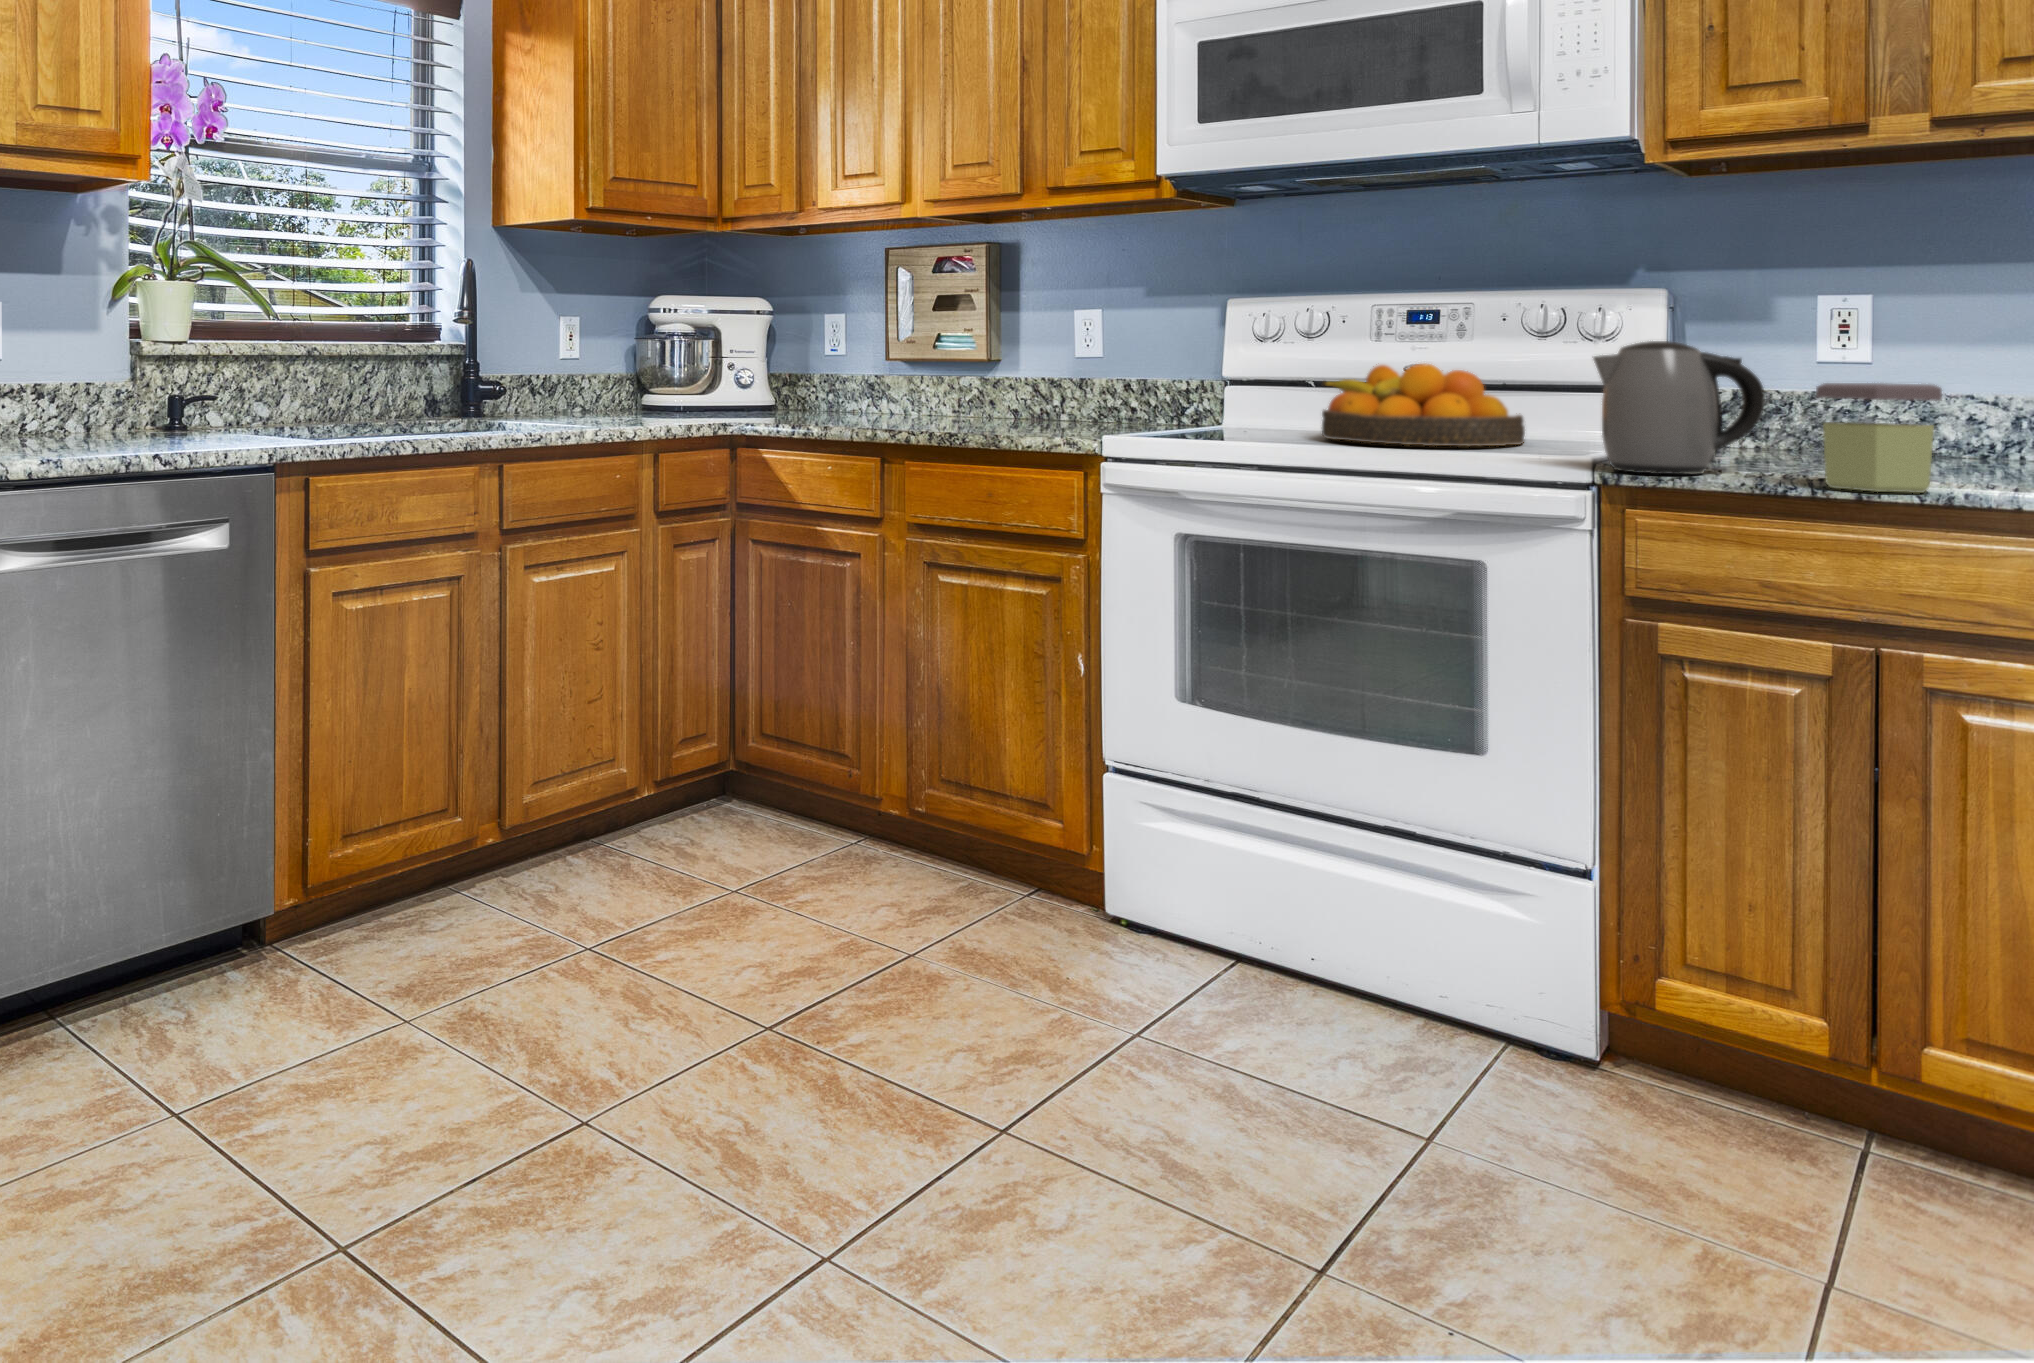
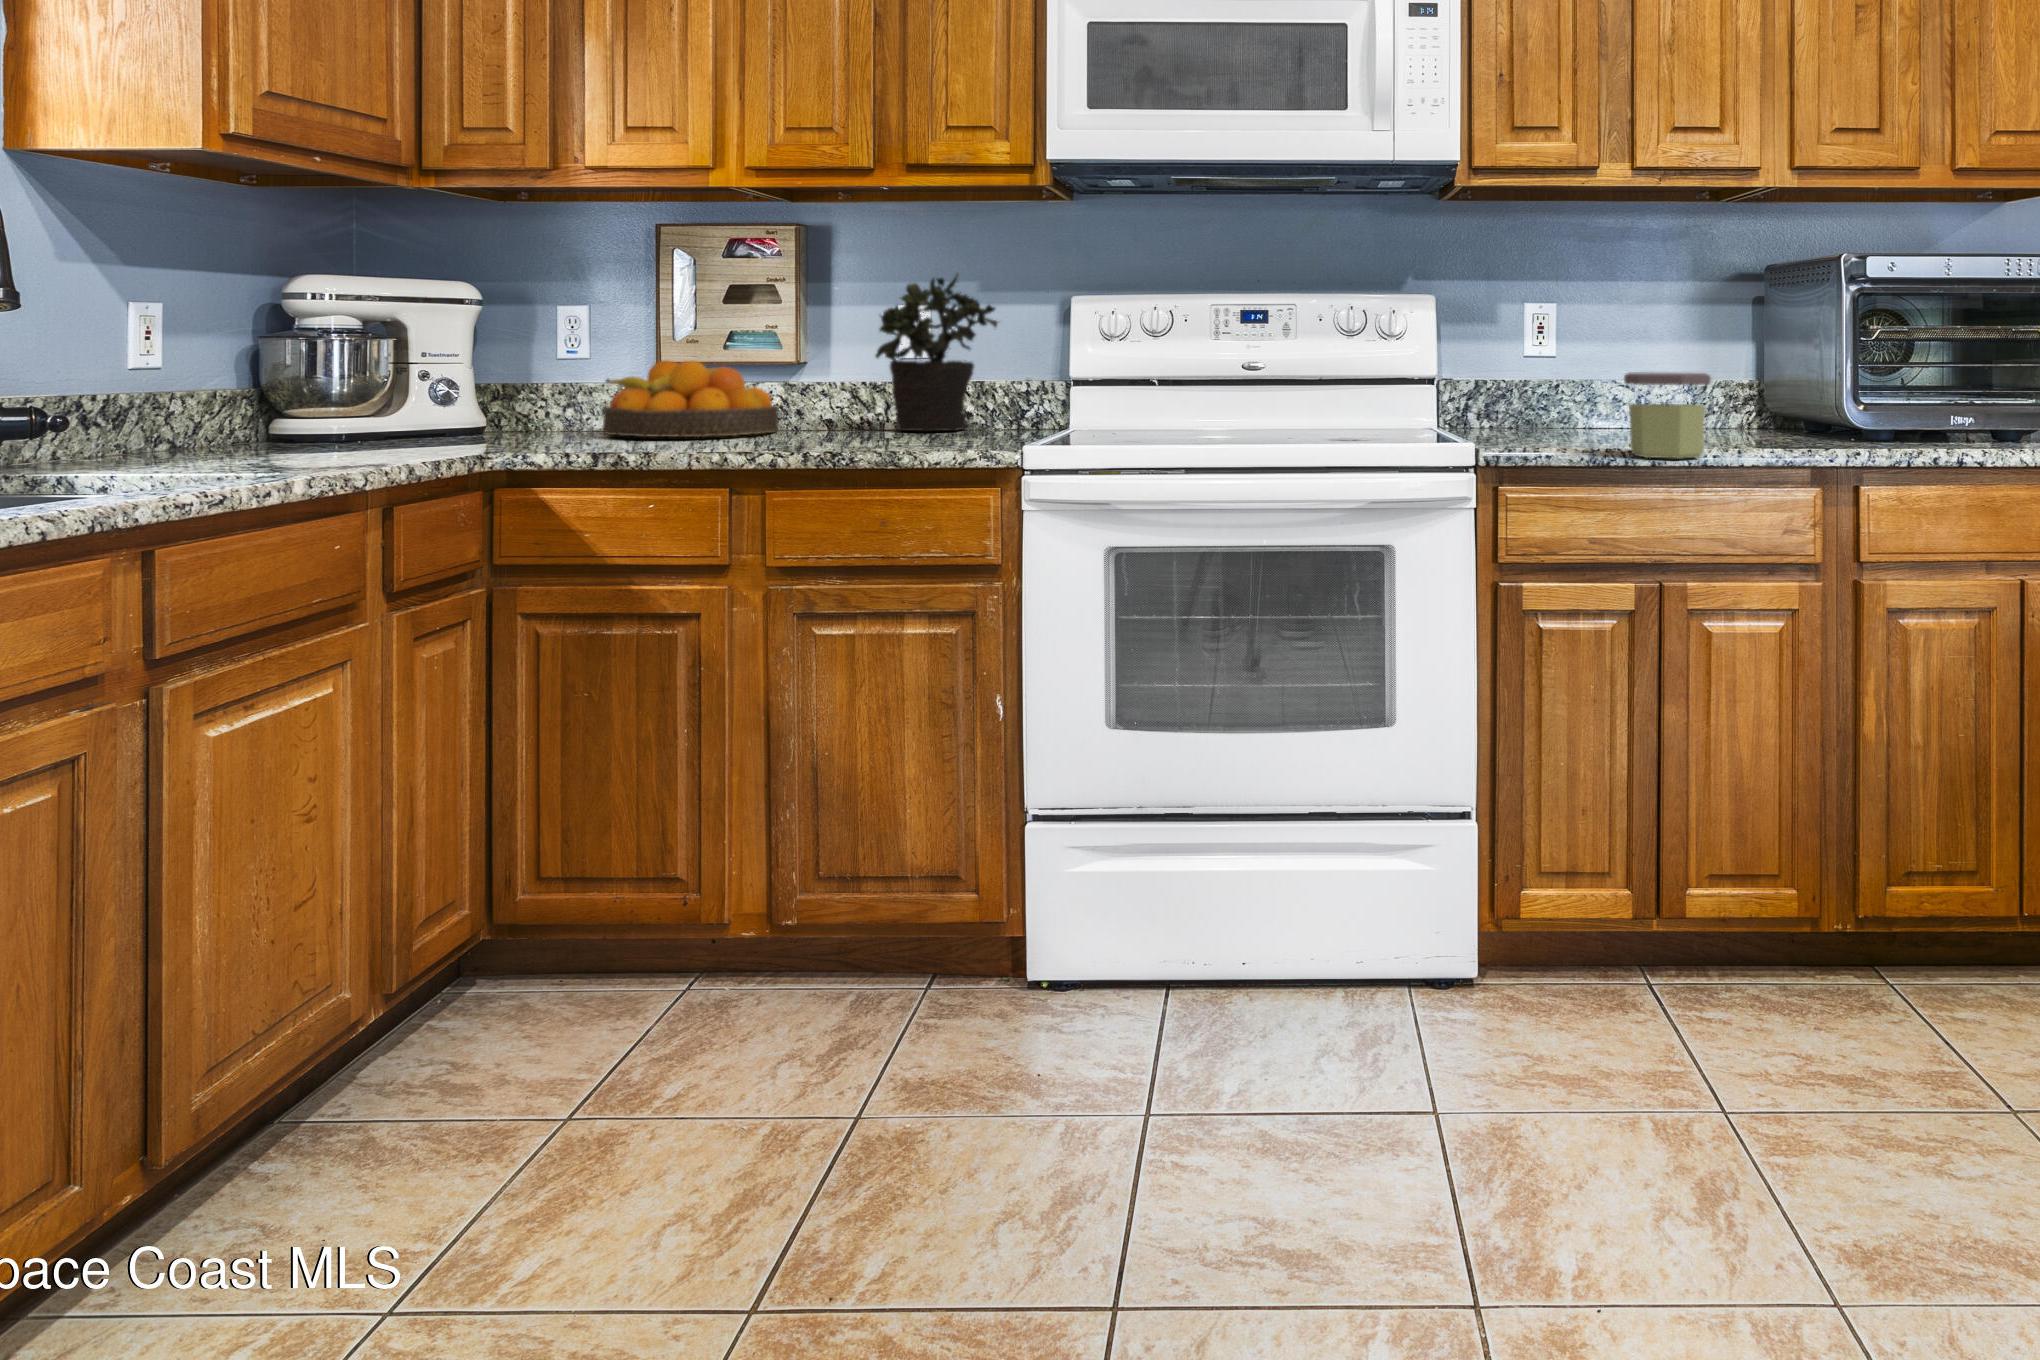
potted plant: none [1043,279,1179,424] -> present [876,274,998,431]
kettle: present [1593,341,1765,474] -> none [1464,339,1573,453]
fruit bowl: present [1322,364,1525,446] -> present [603,360,779,437]

